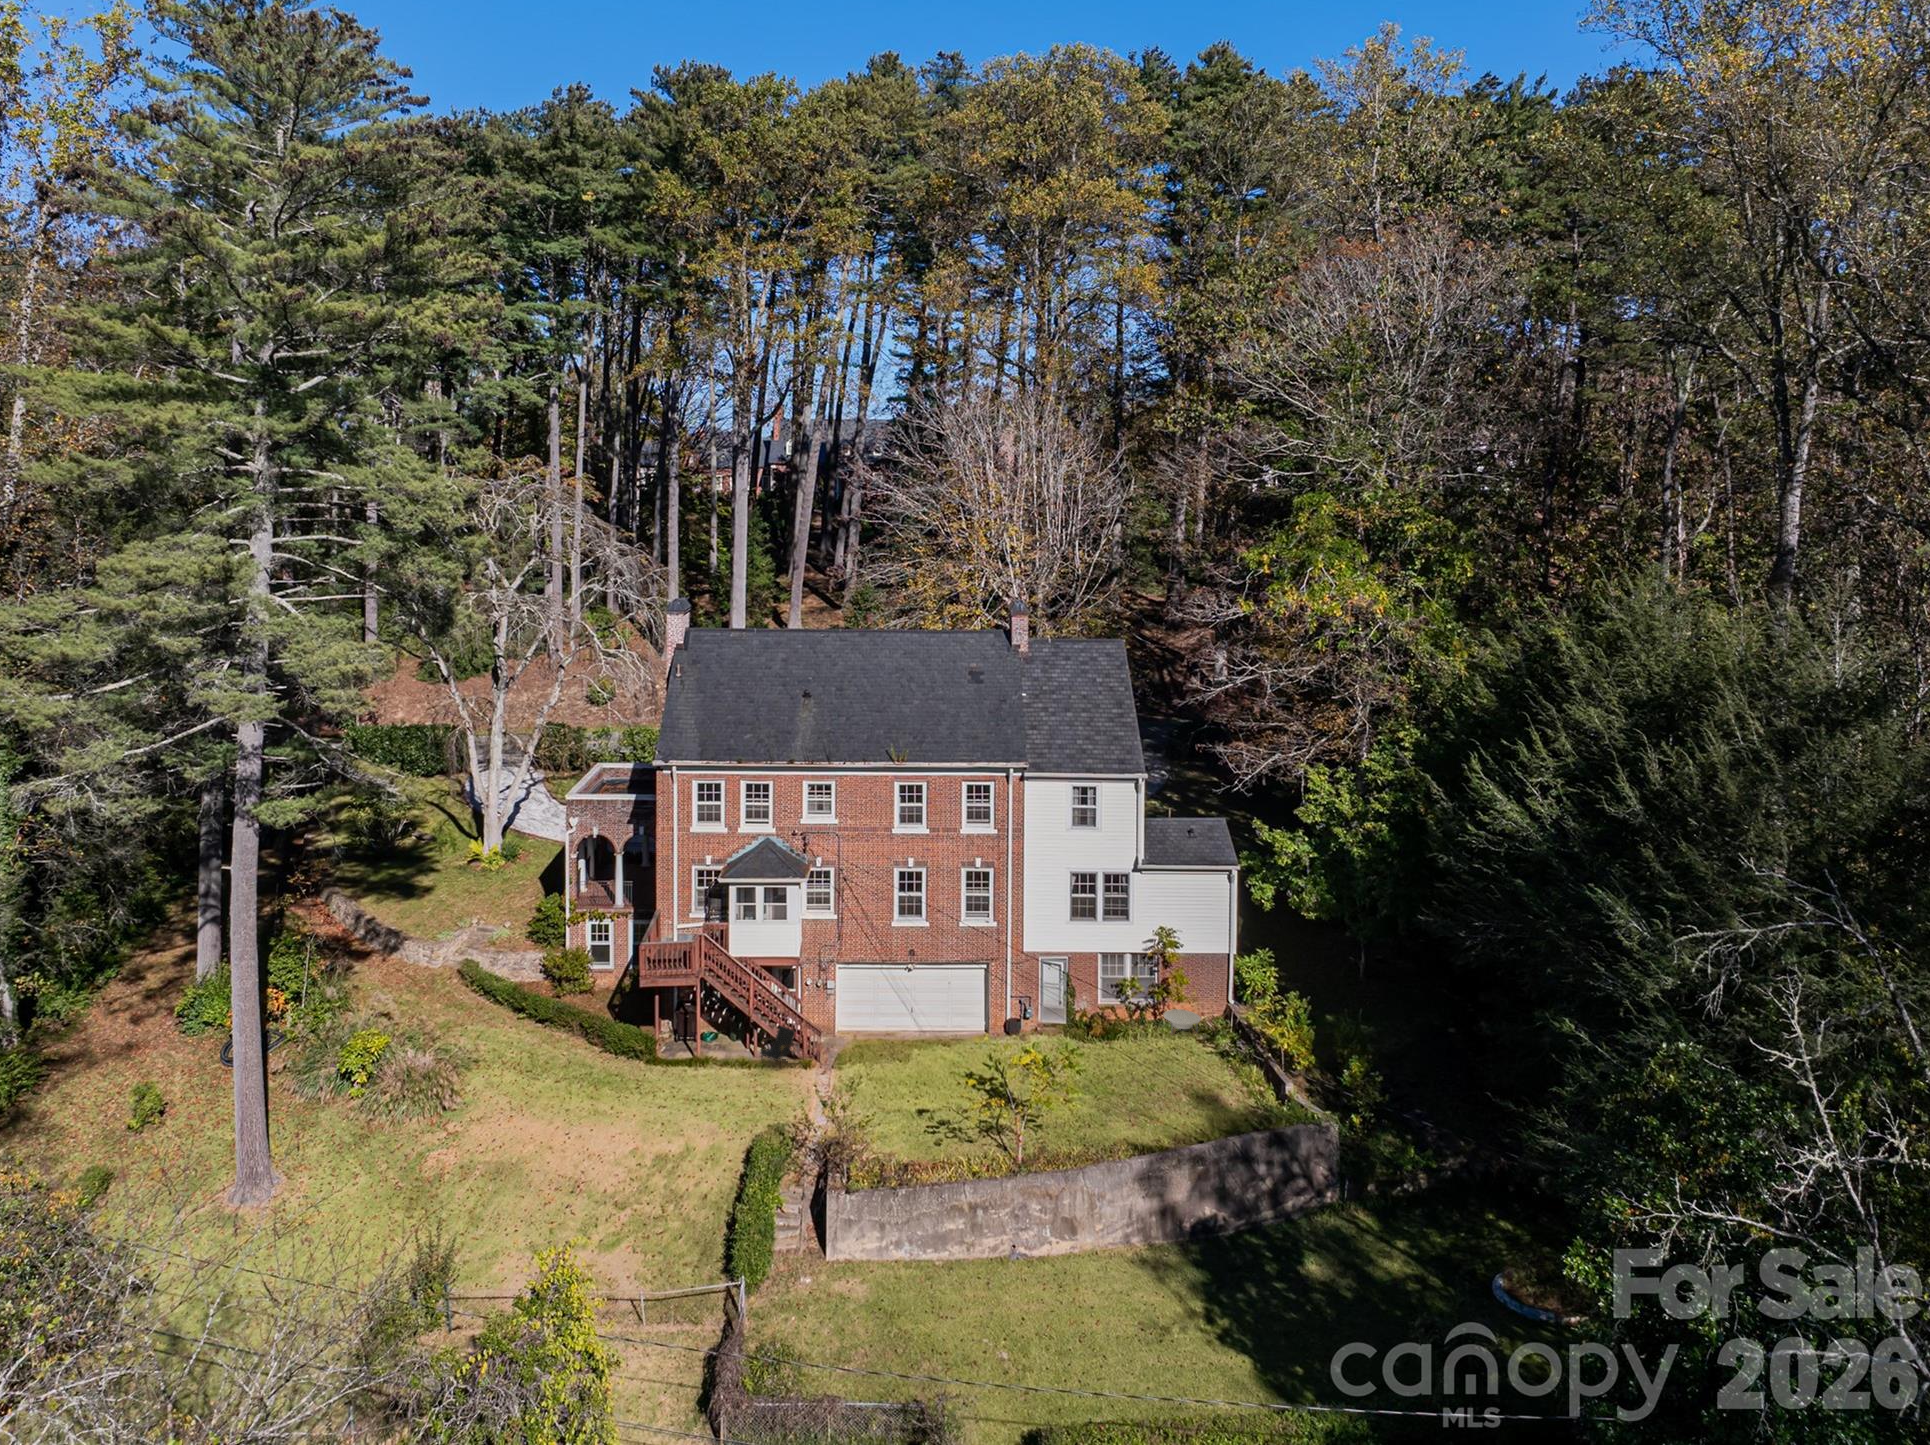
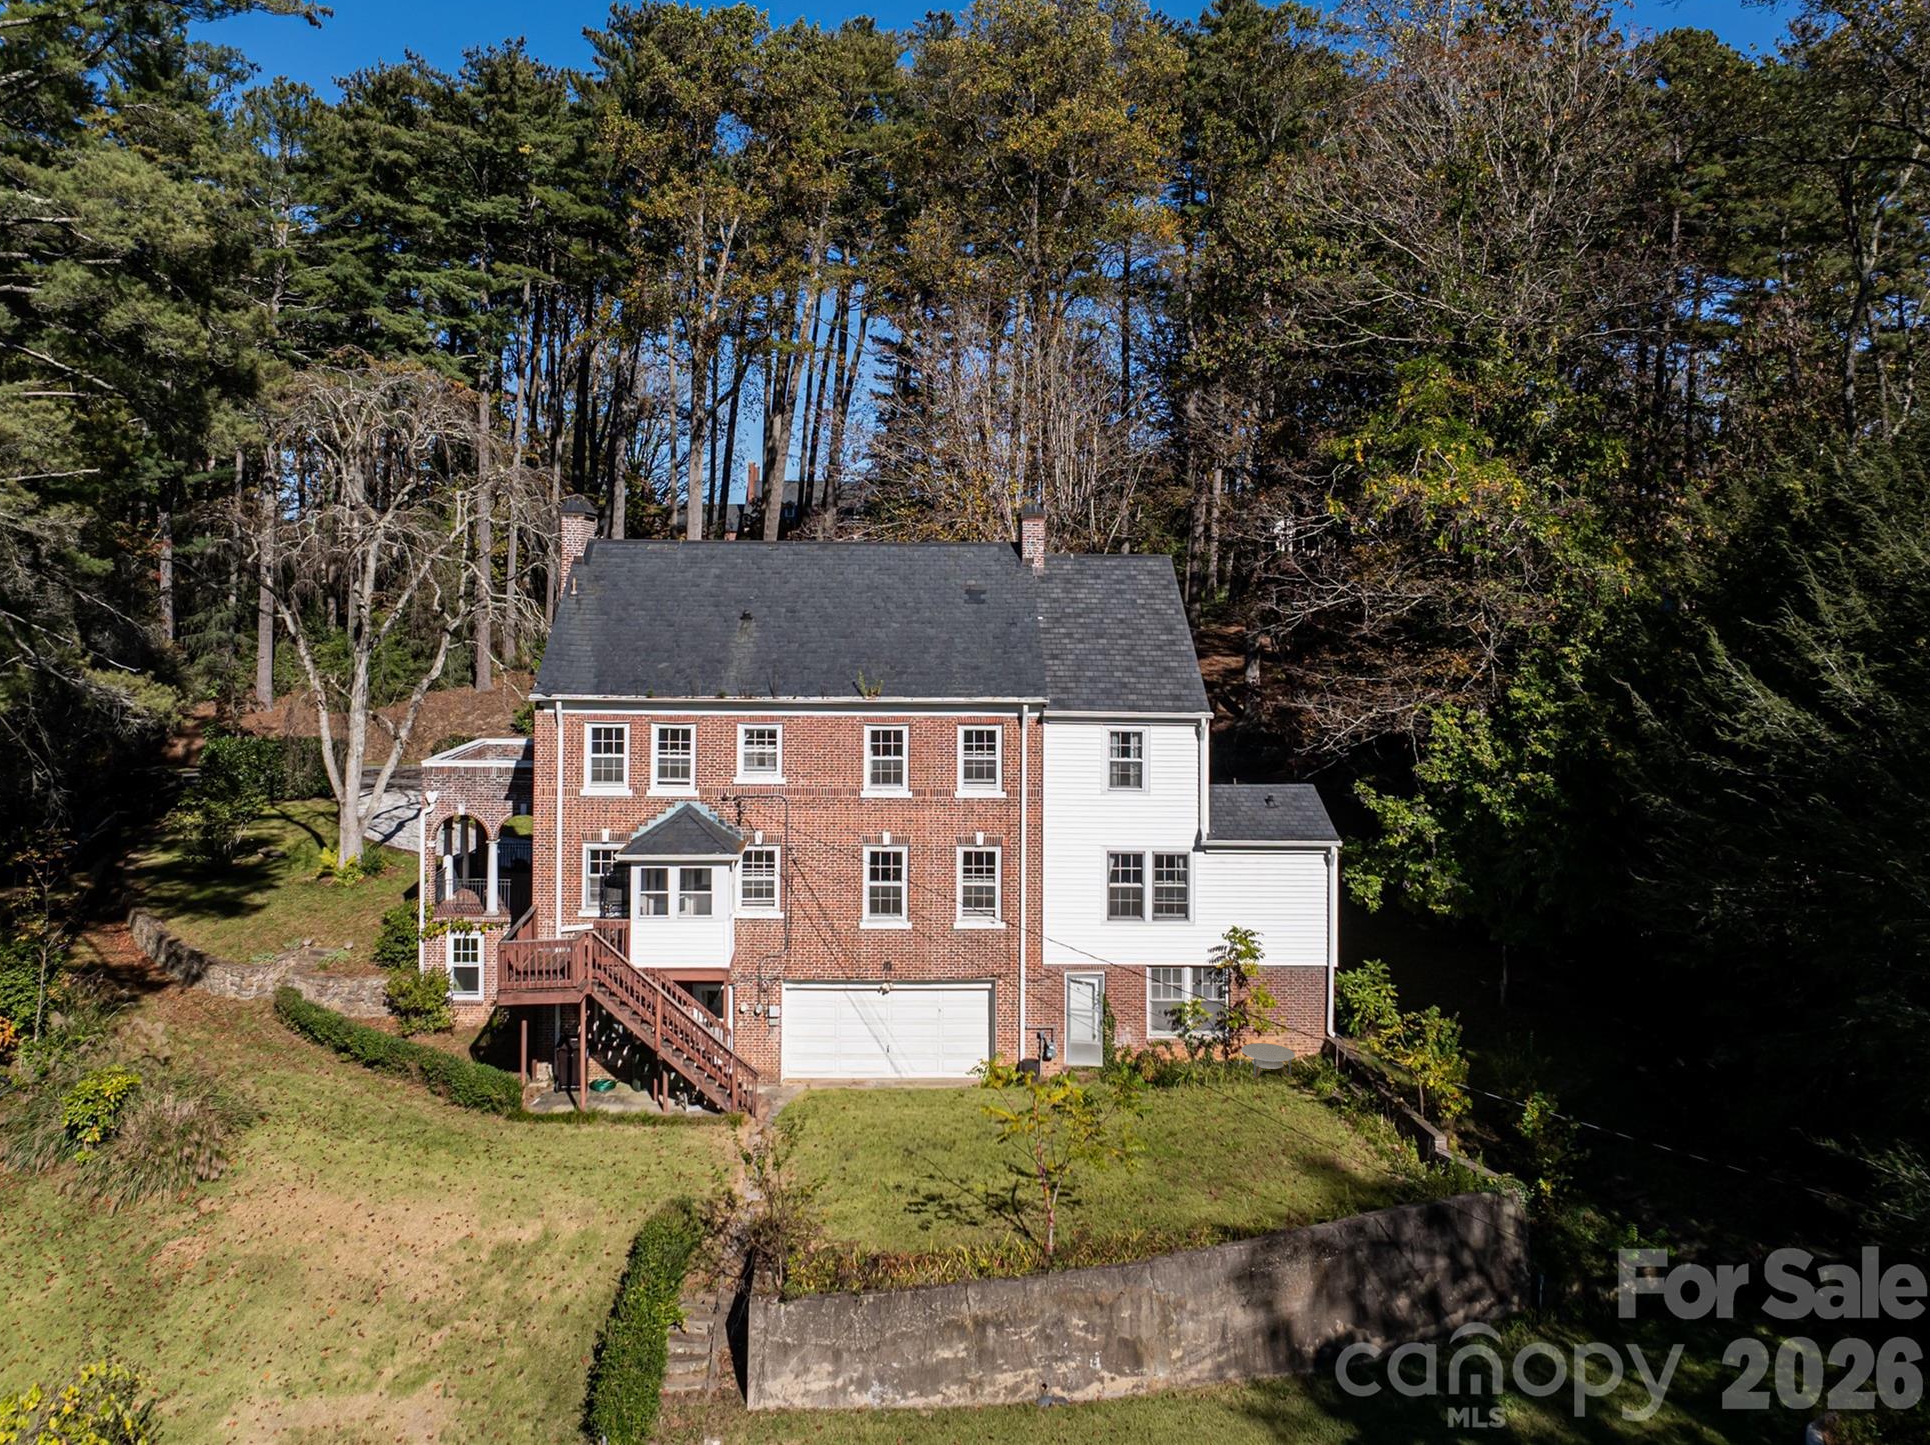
lounge chair: present [760,1026,796,1066] -> none [669,1064,722,1127]

